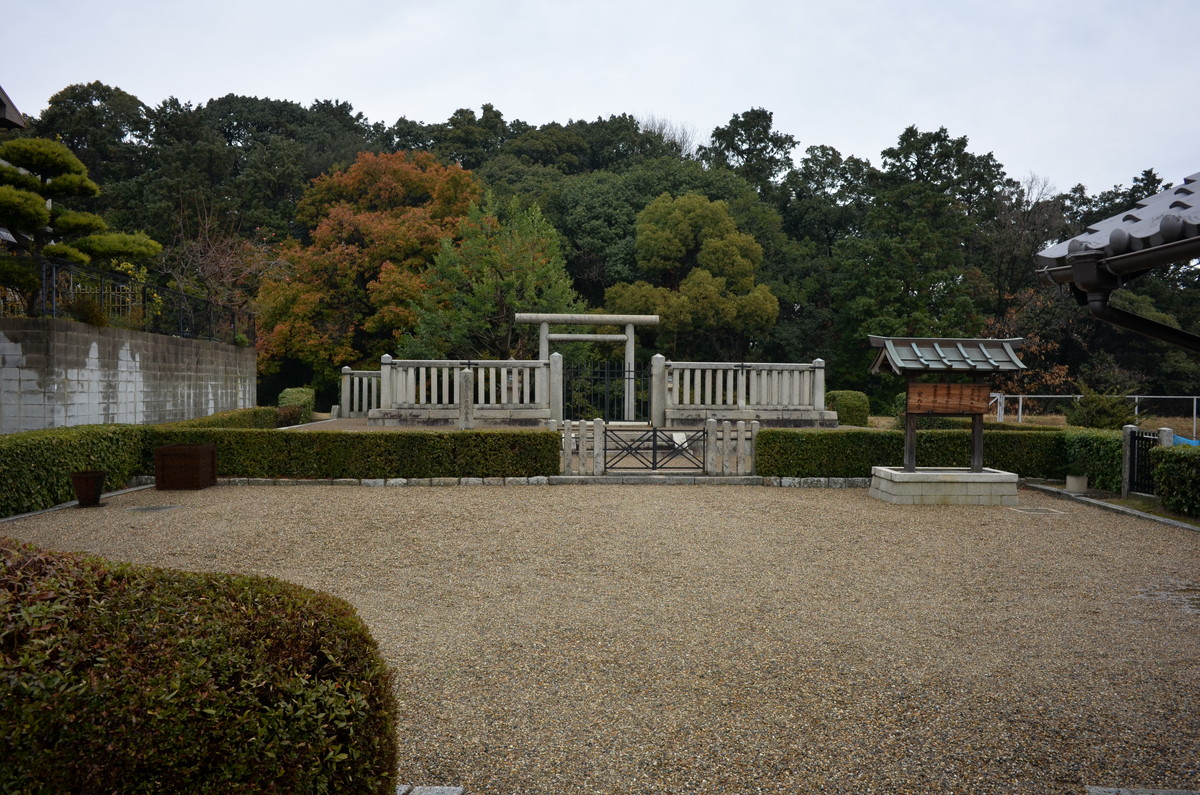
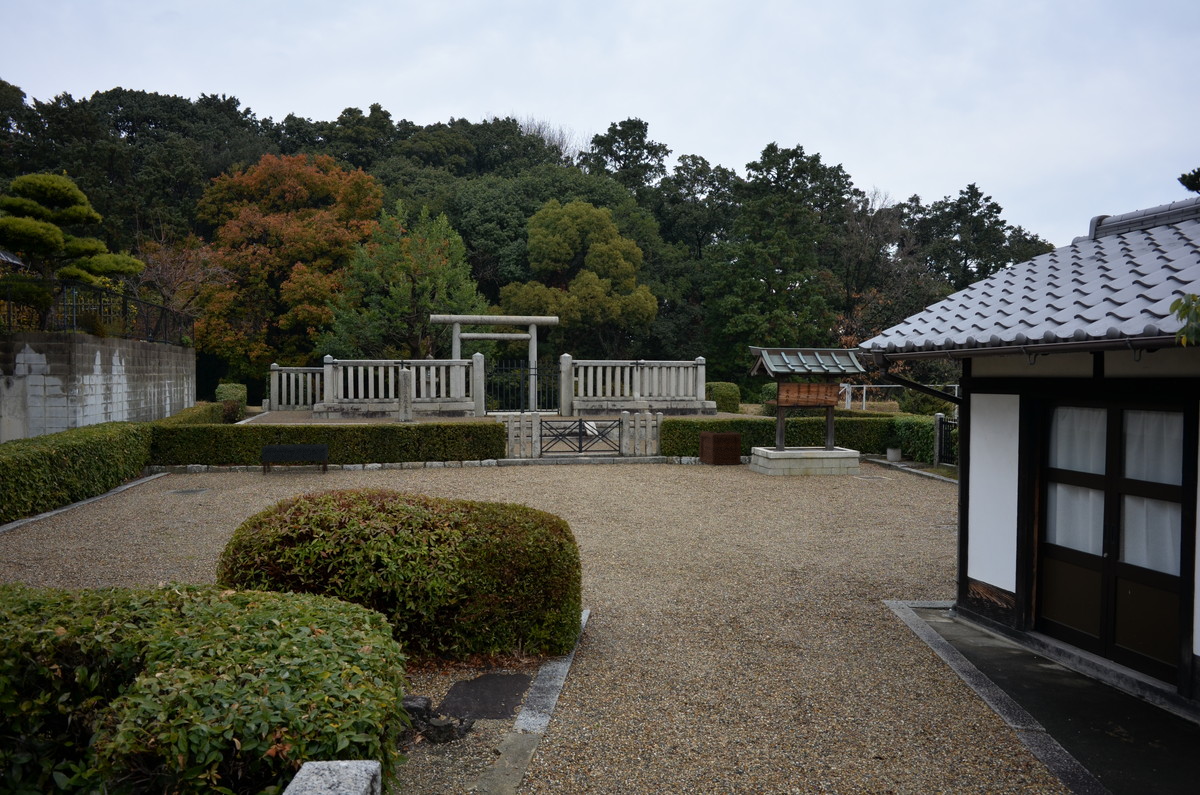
wooden crate: present [155,443,217,490] -> present [699,431,741,465]
bench: none [264,452,345,488] -> present [262,444,328,475]
bucket: present [69,470,108,508] -> none [116,462,149,495]

